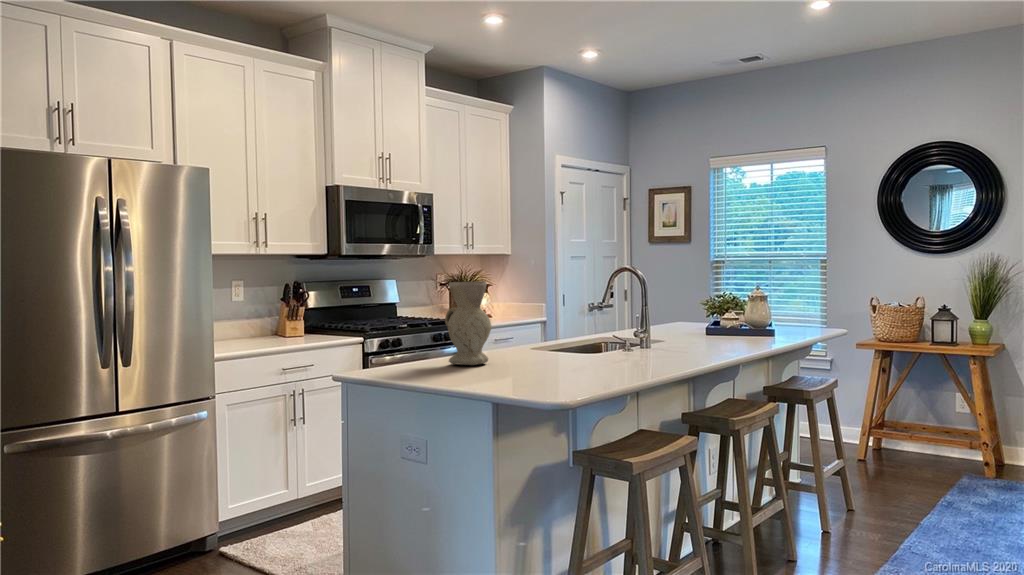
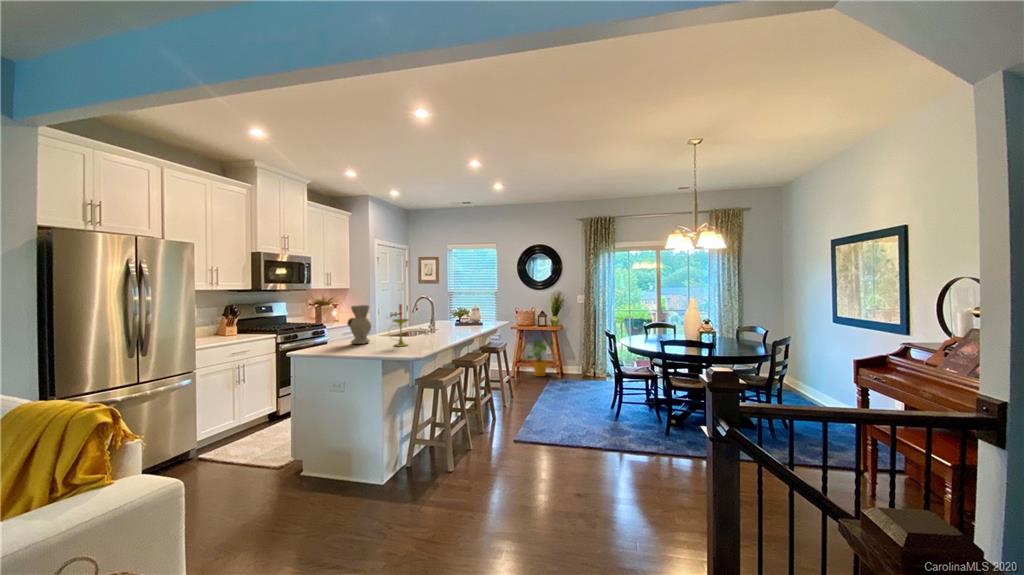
candle: none [513,275,561,377] -> present [393,304,408,347]
house plant: none [891,374,974,465] -> present [526,340,553,376]

